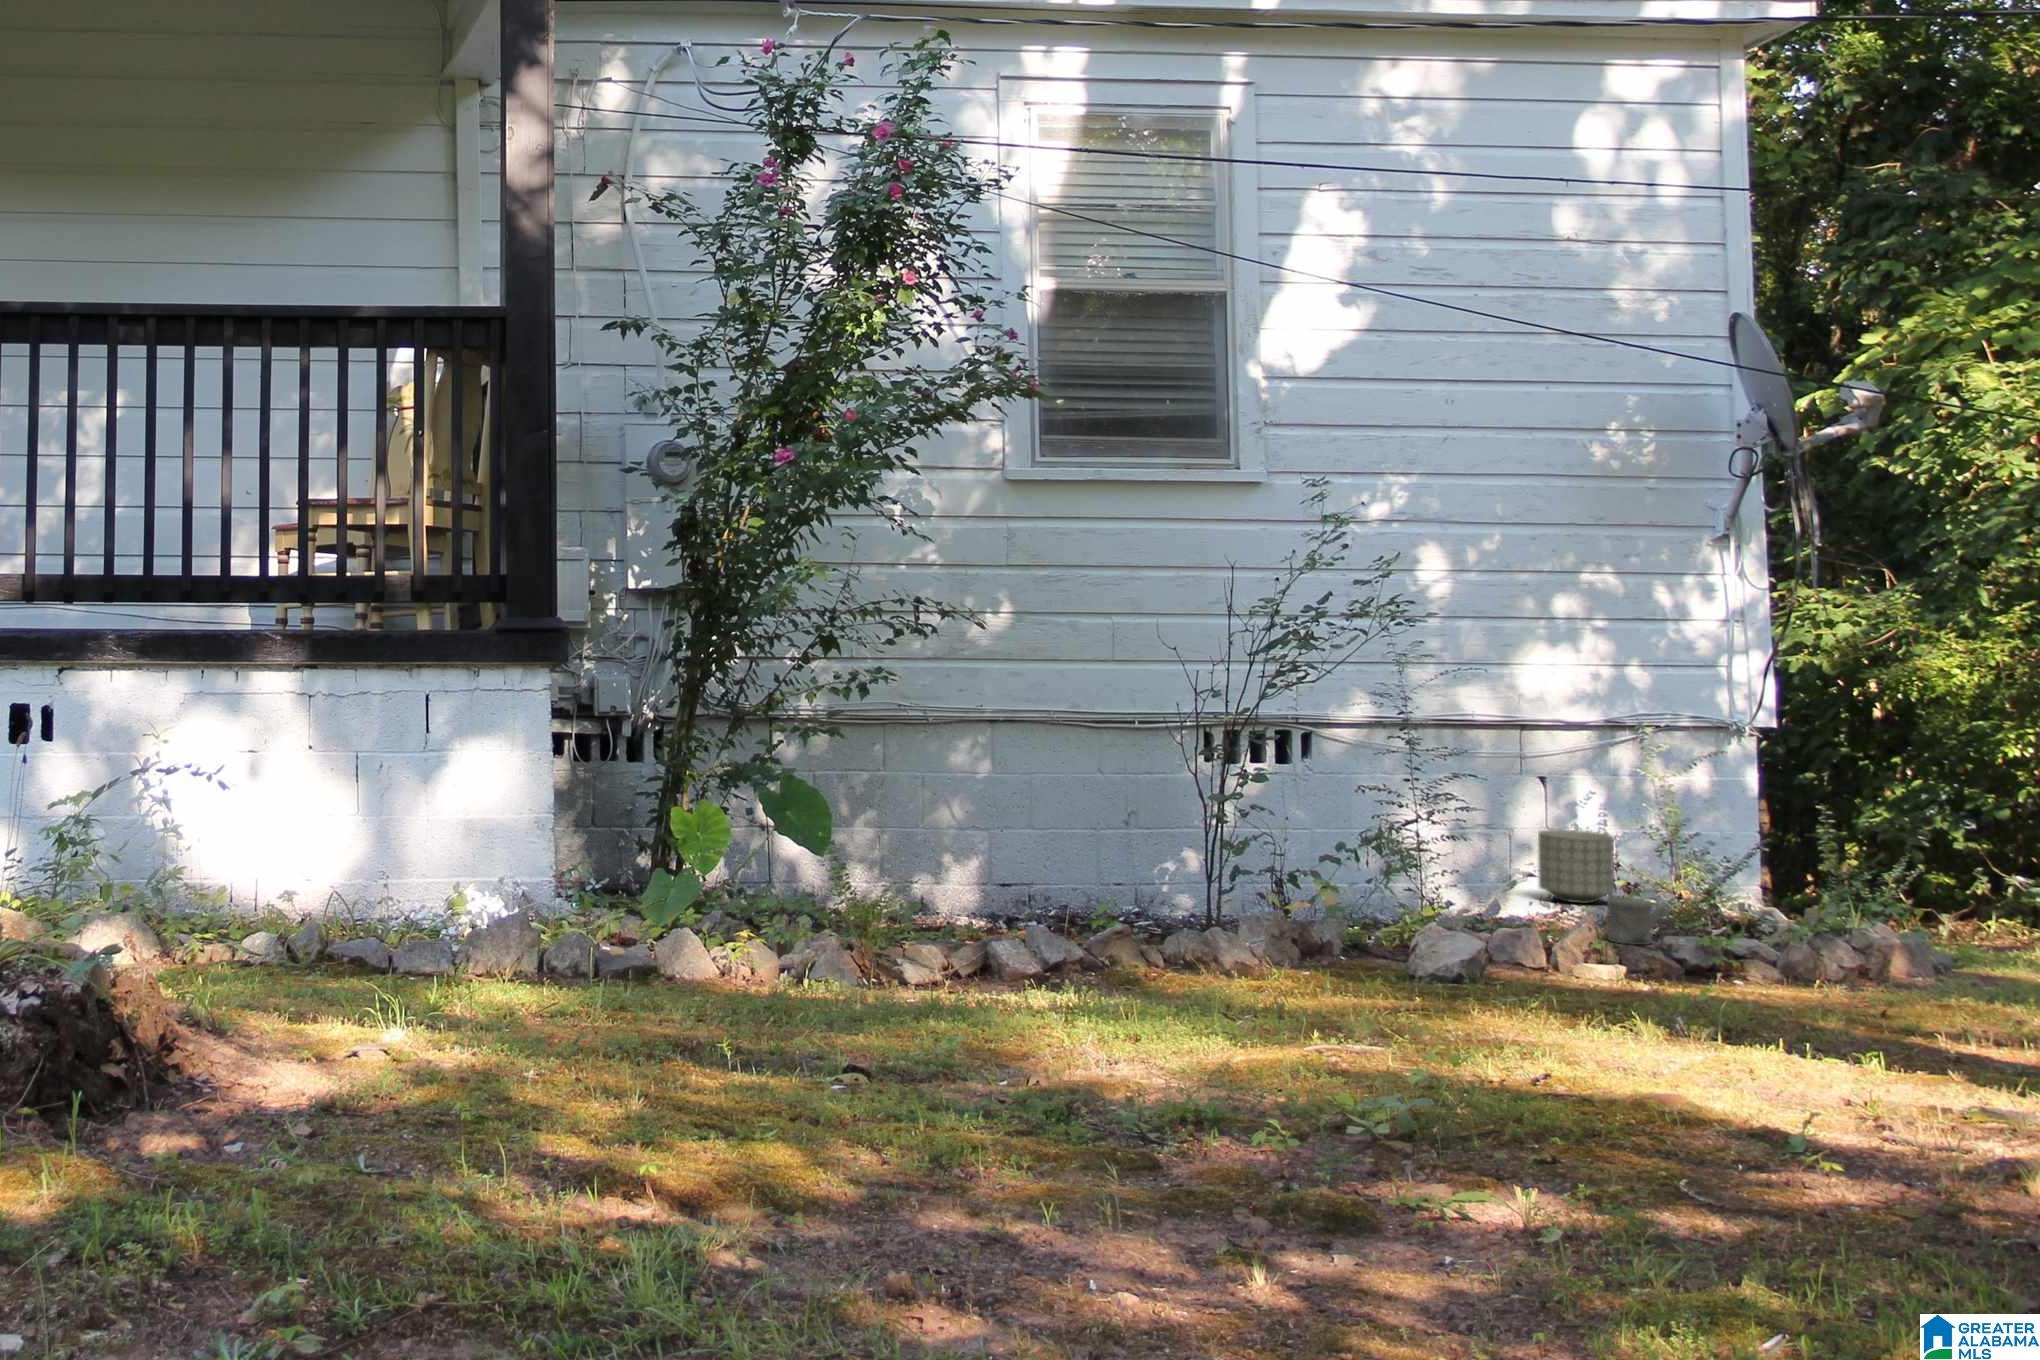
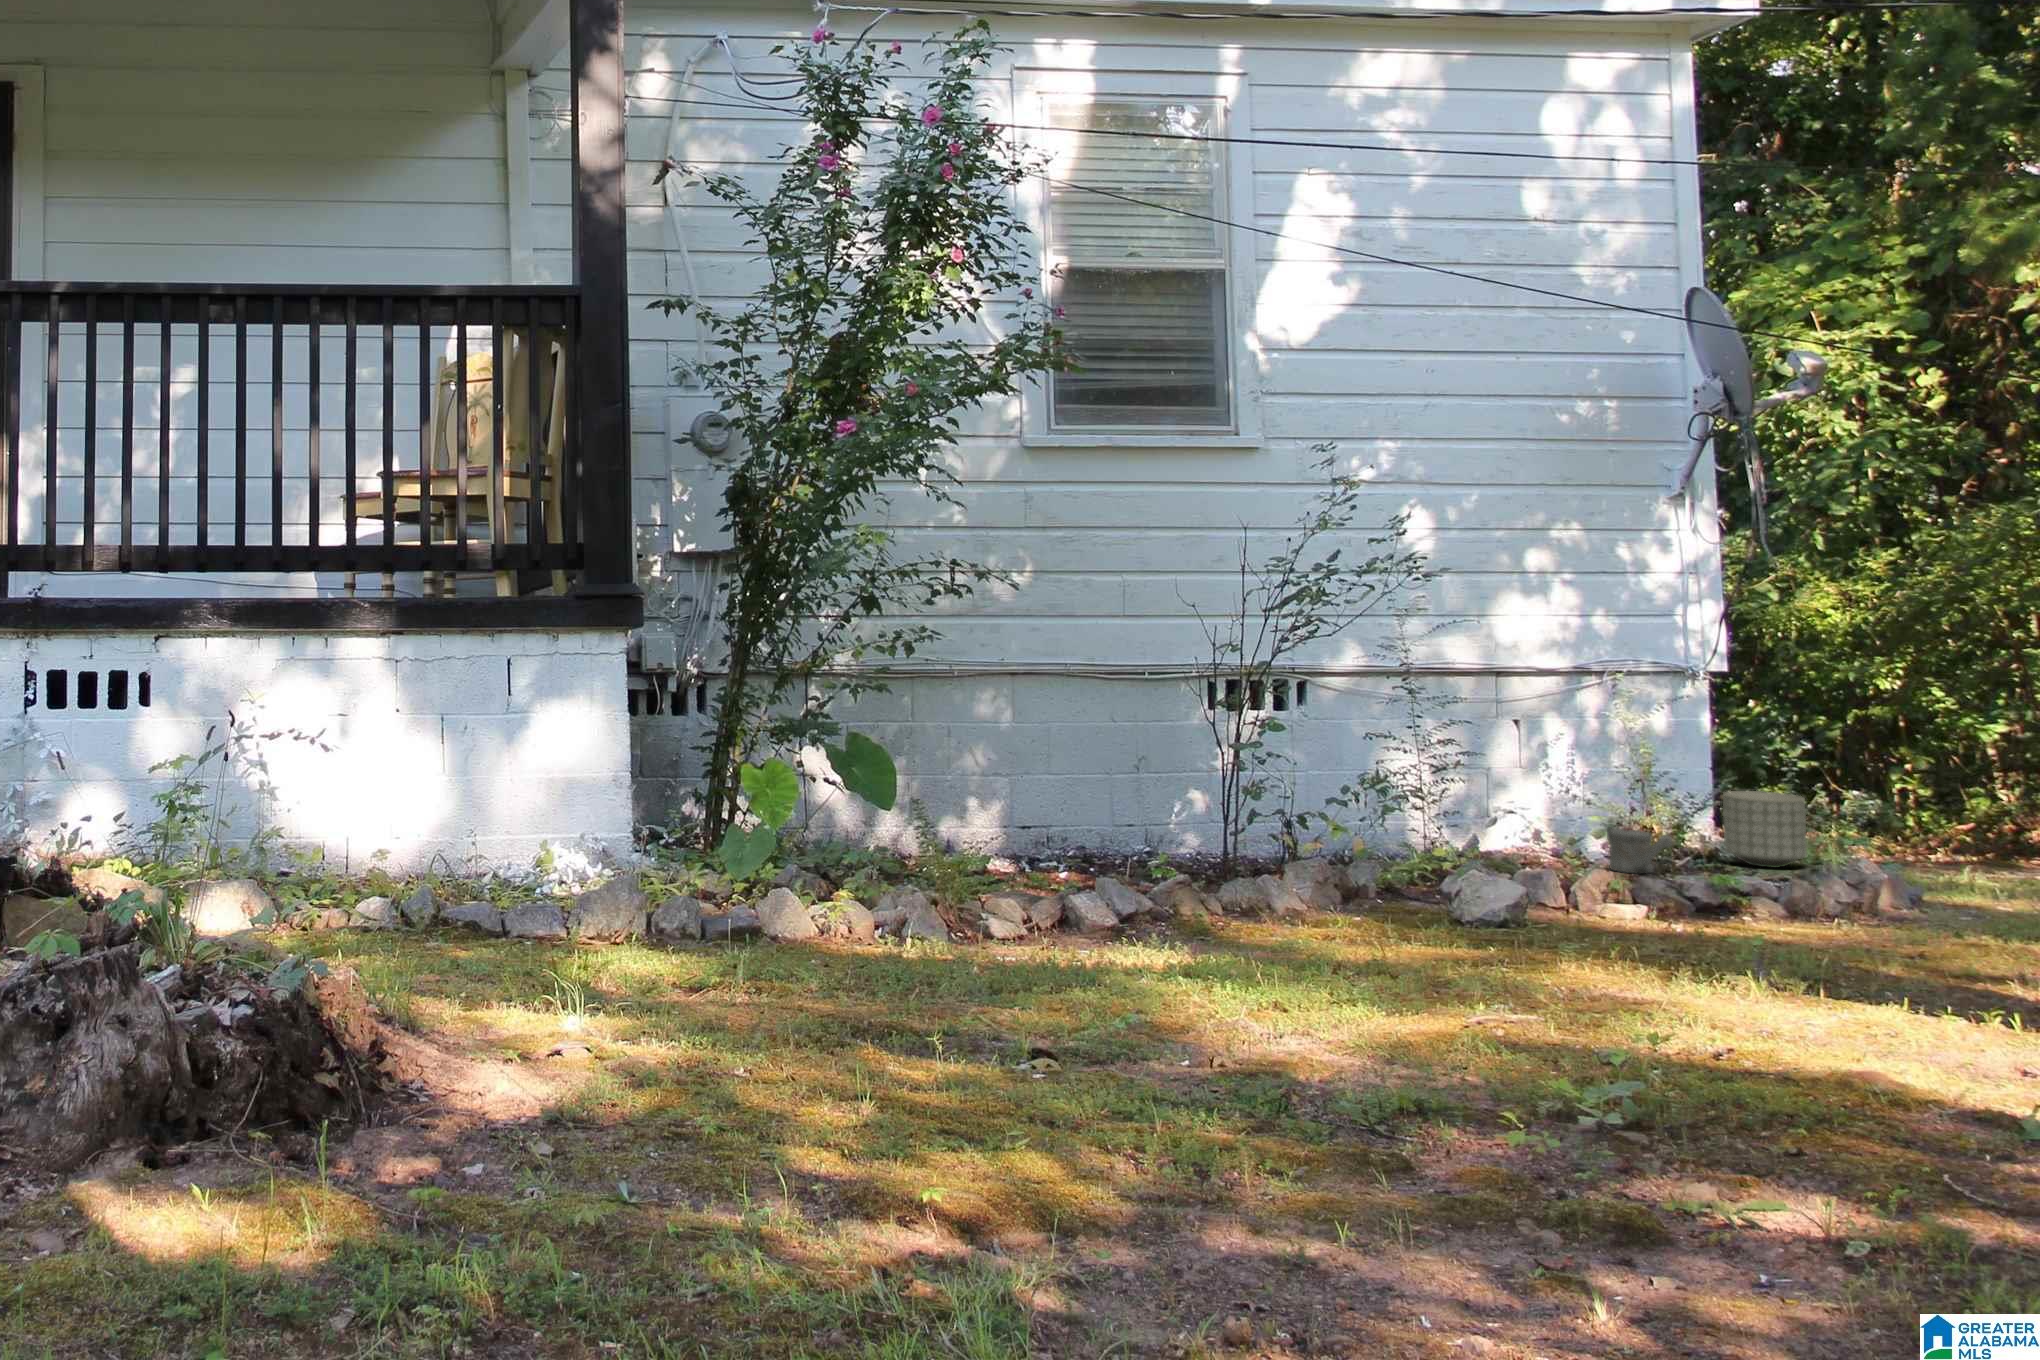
planter: present [1538,830,1614,903] -> present [1723,791,1807,868]

